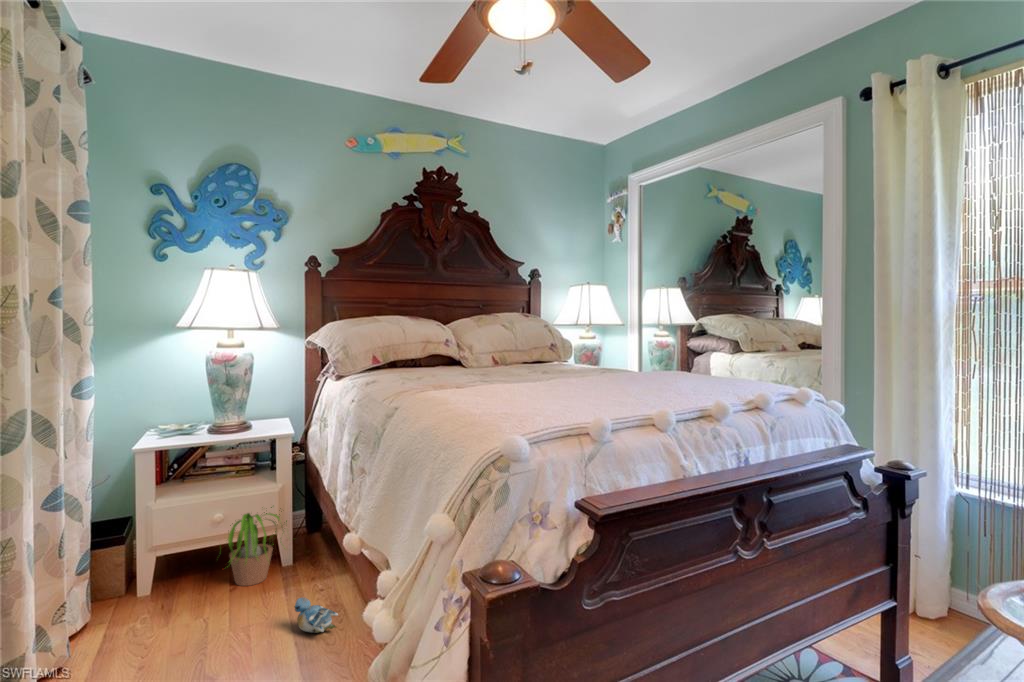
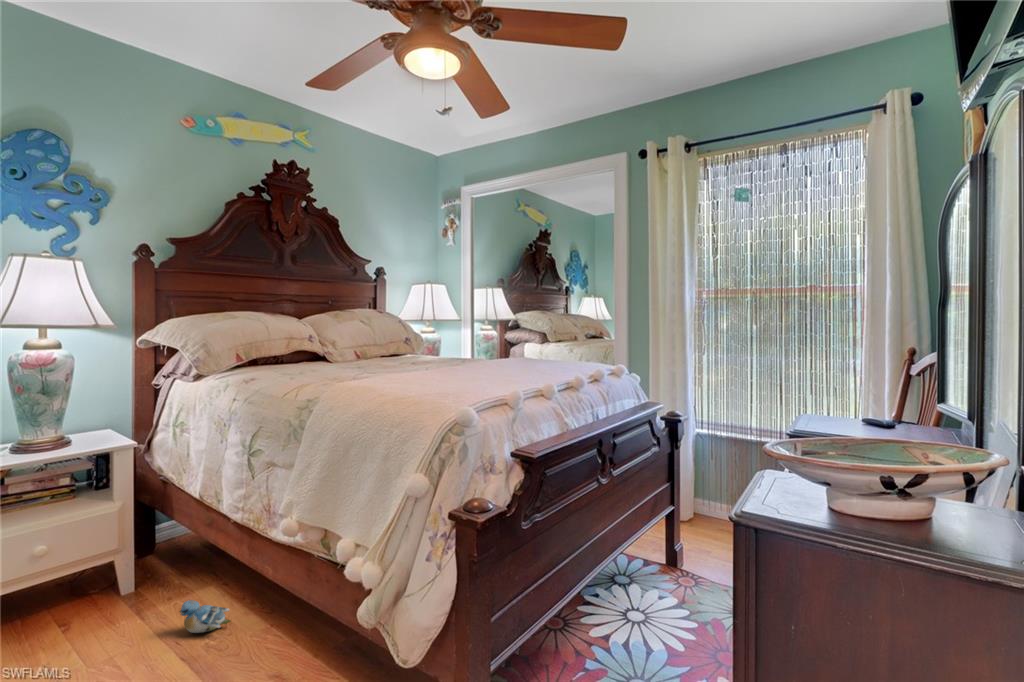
potted plant: present [228,507,287,586] -> none [35,518,151,612]

